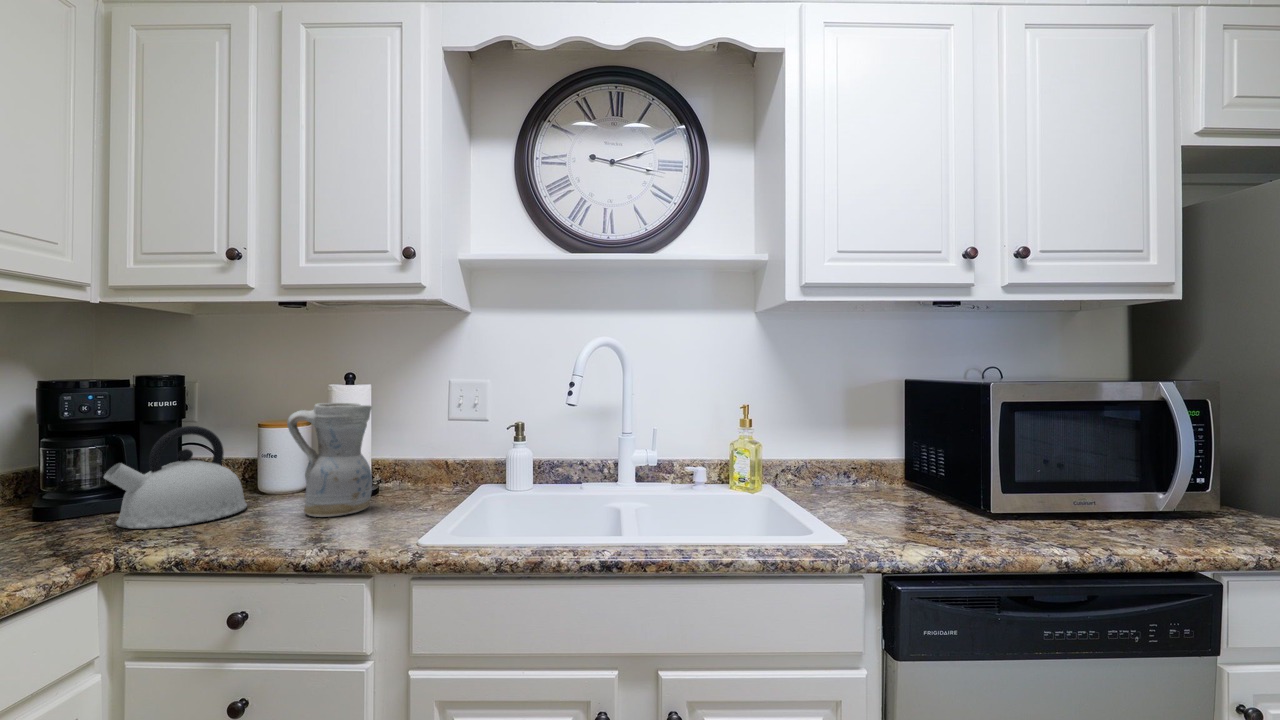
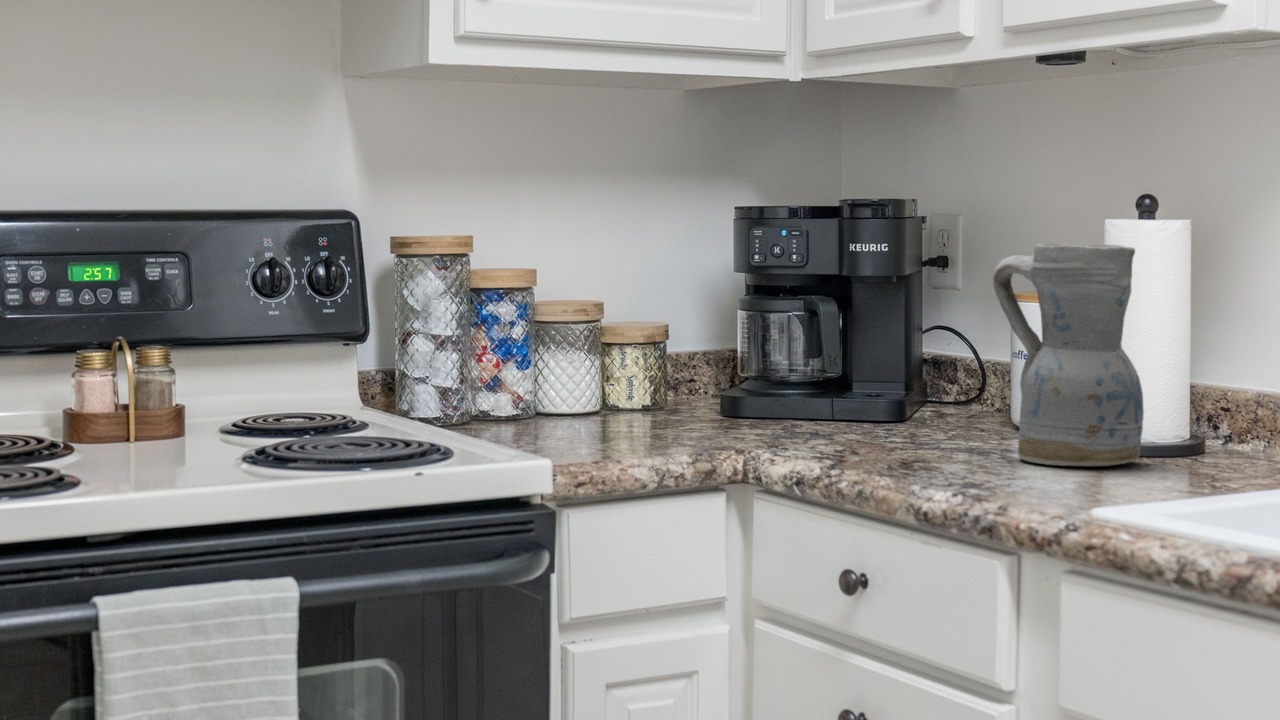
kettle: present [104,426,247,529] -> none [773,282,966,442]

